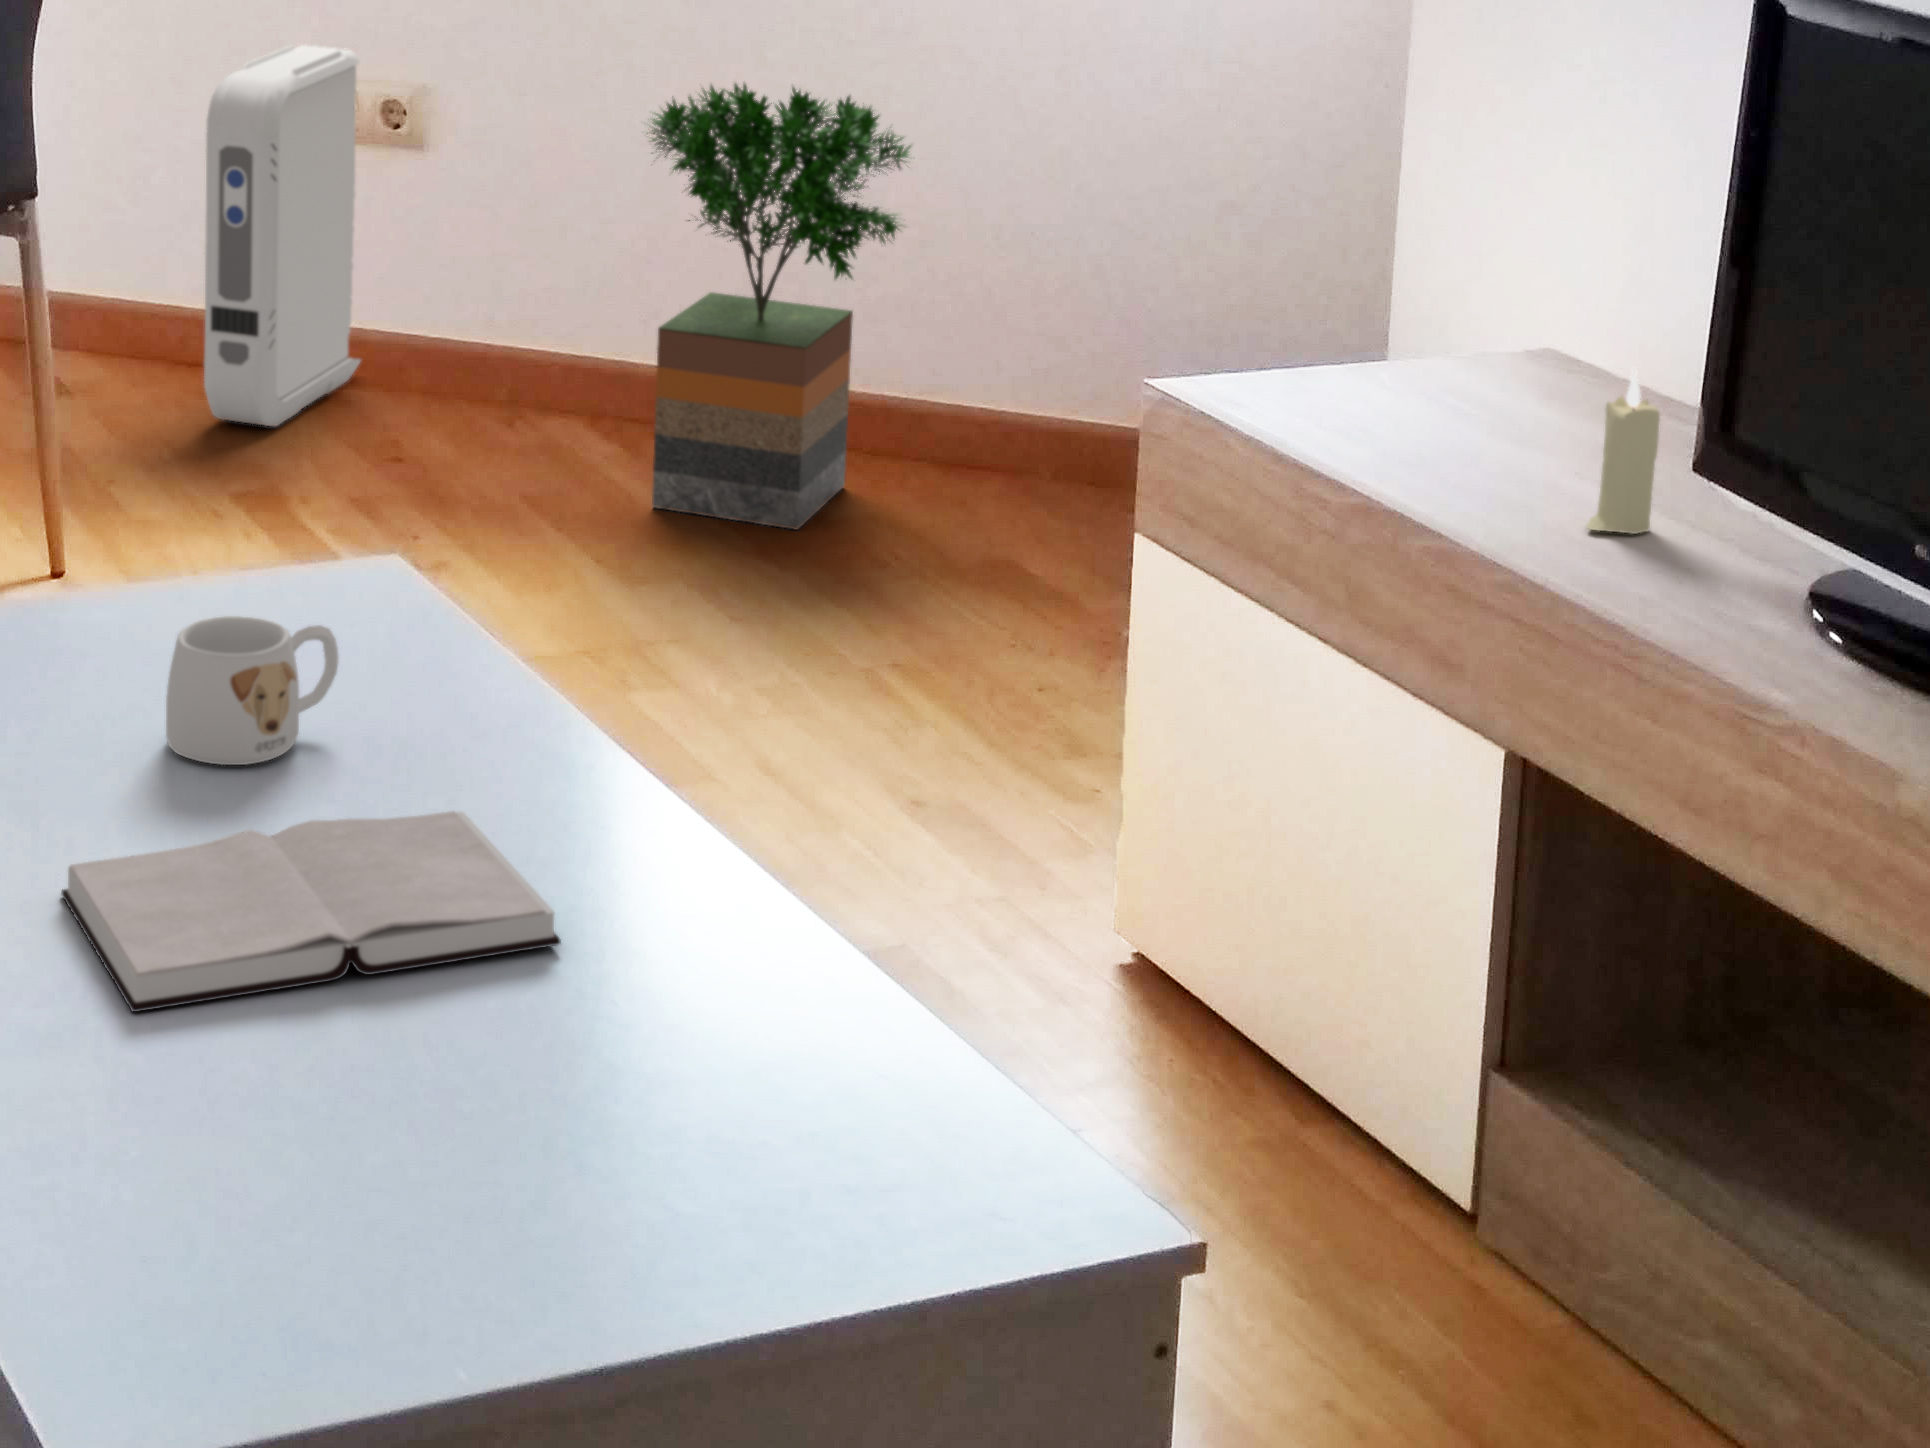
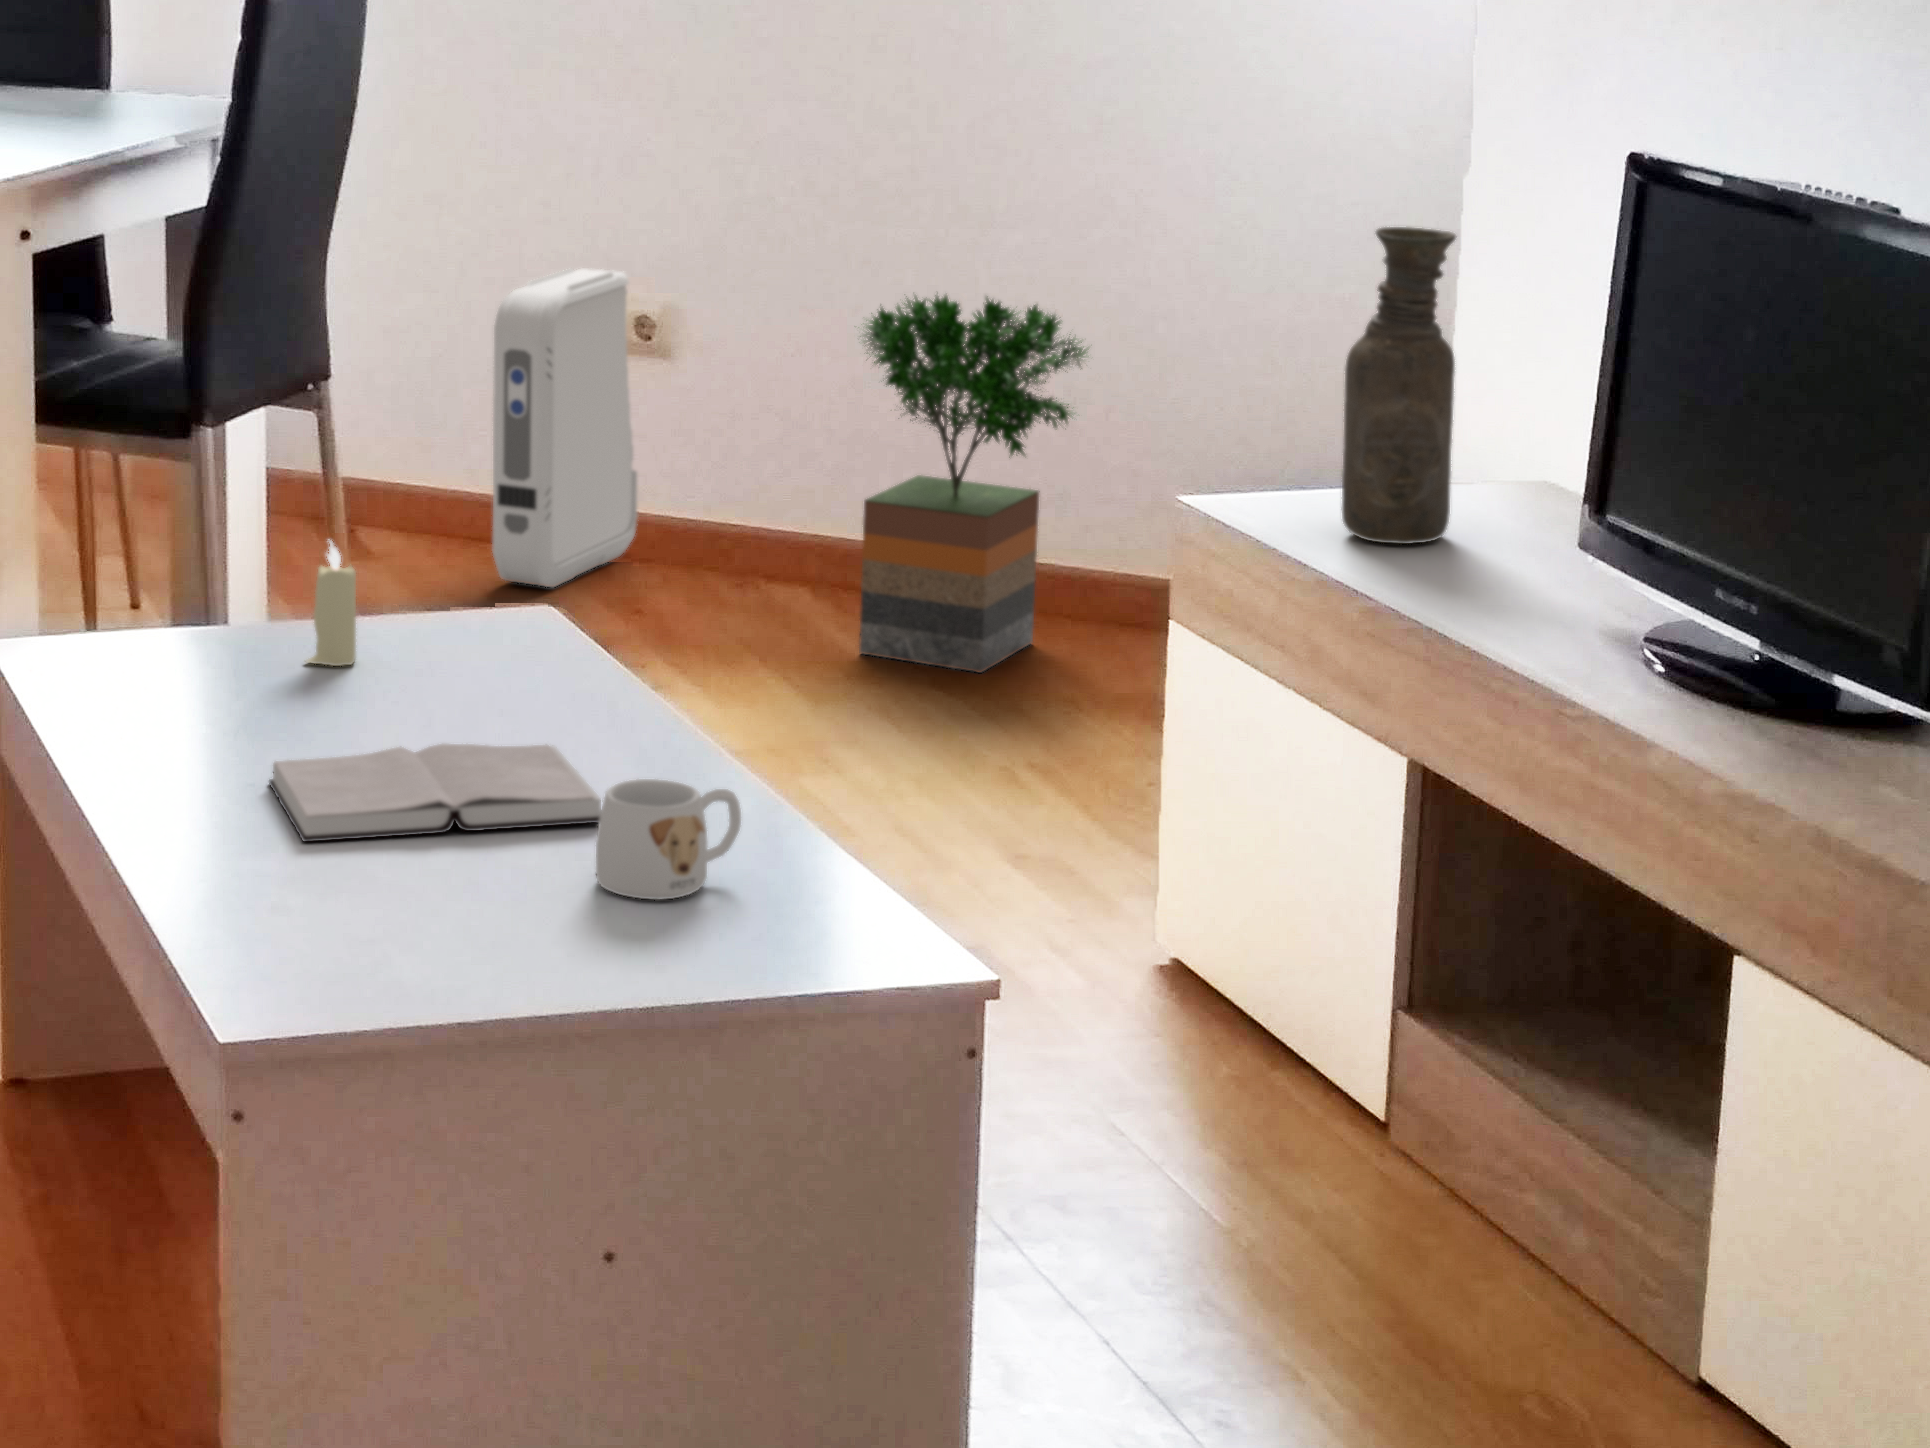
vase: none [1369,54,1514,447] -> present [1342,227,1456,544]
candle: present [1587,369,1660,534] -> present [306,541,356,666]
mug: present [166,616,338,765] -> present [596,779,741,900]

